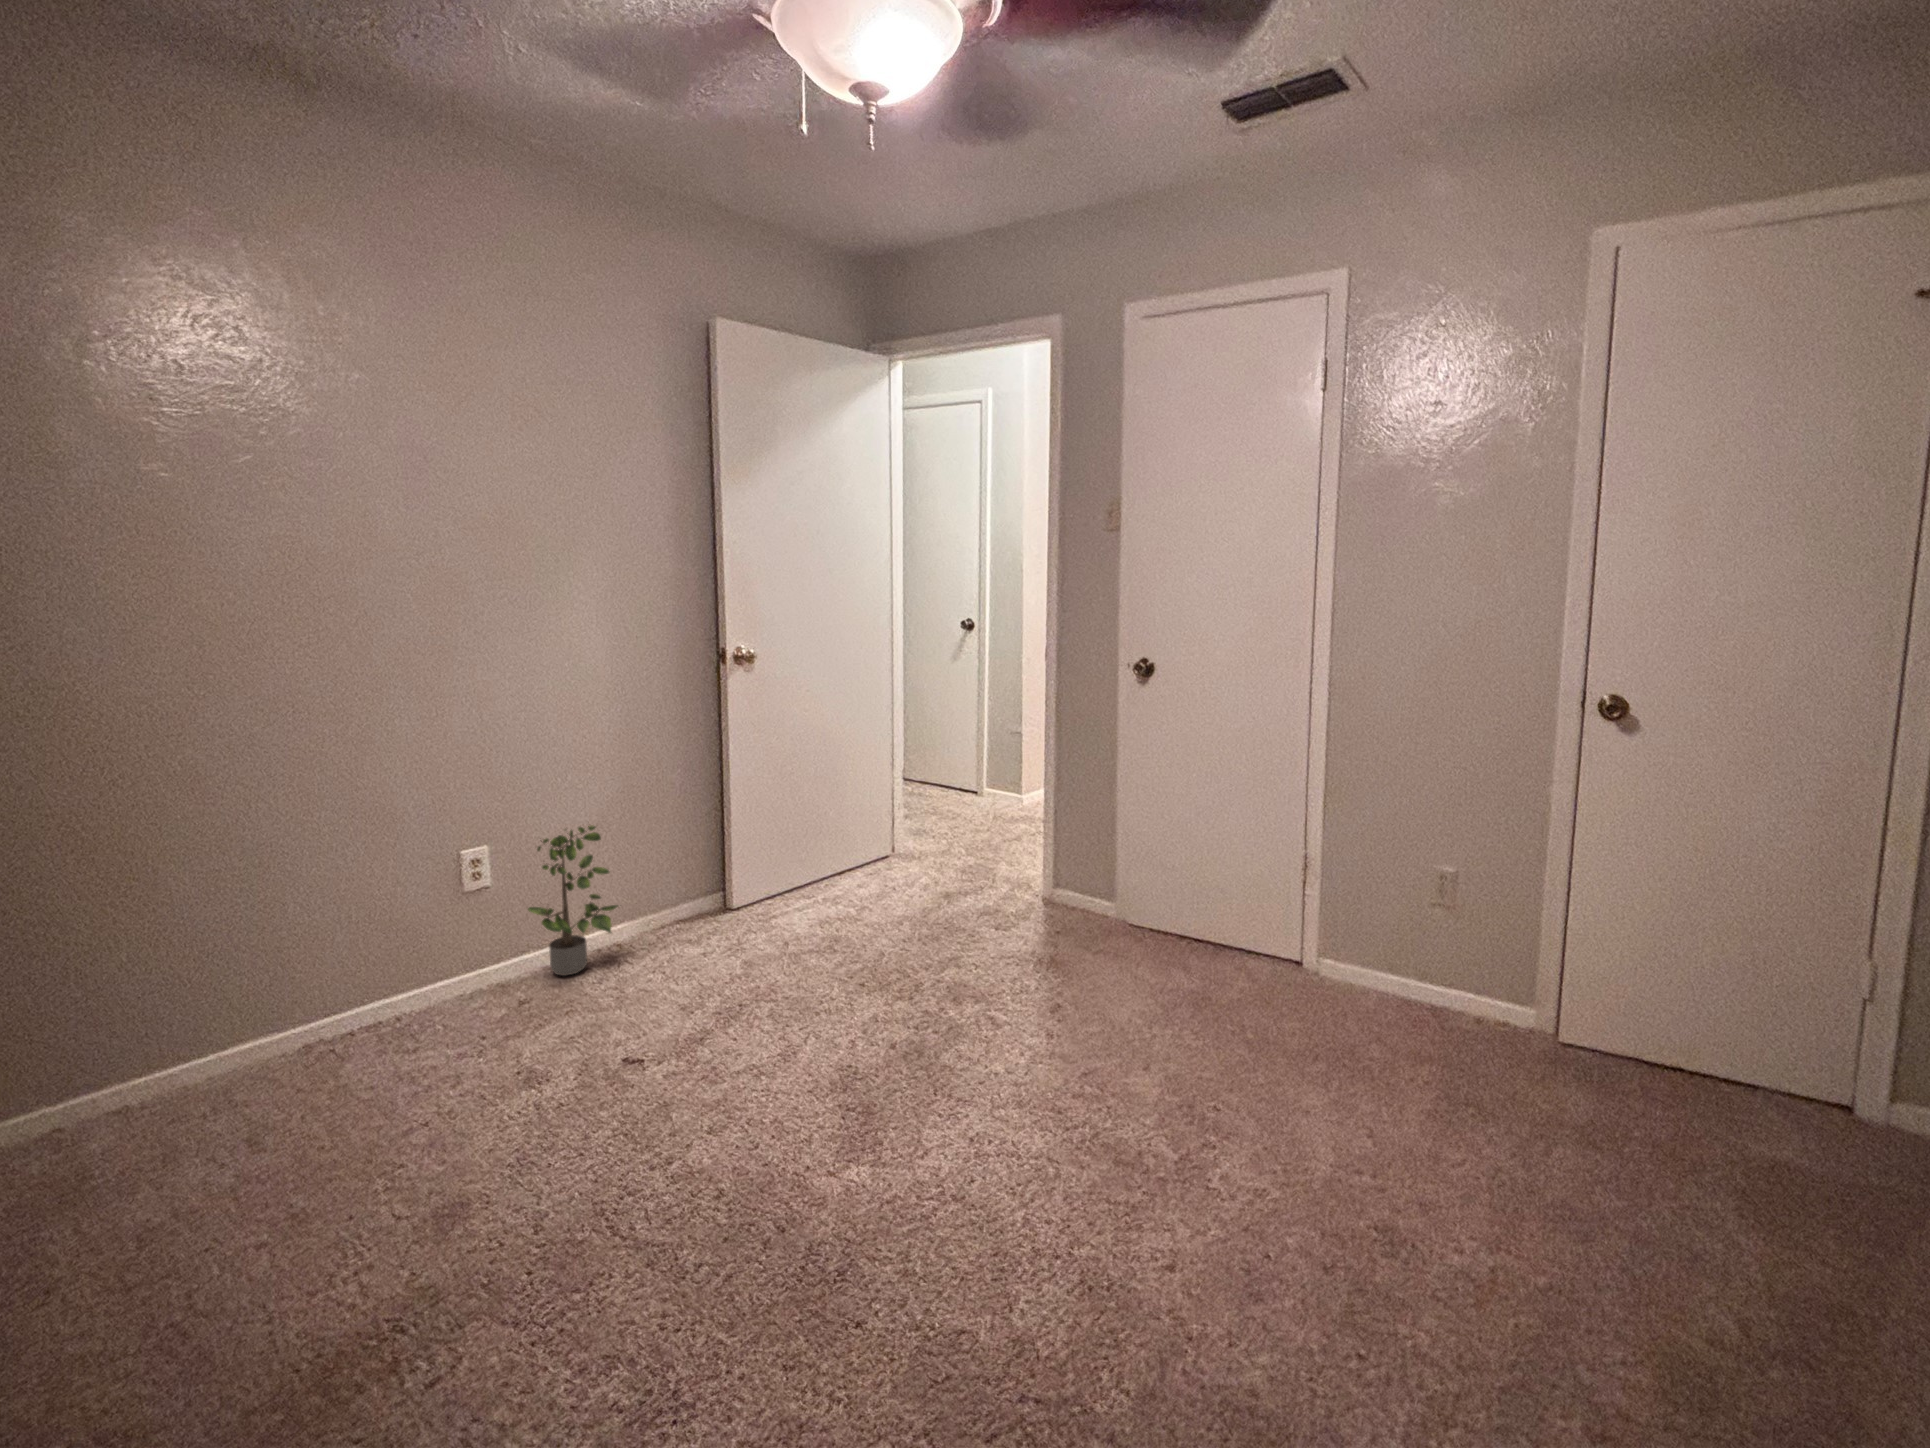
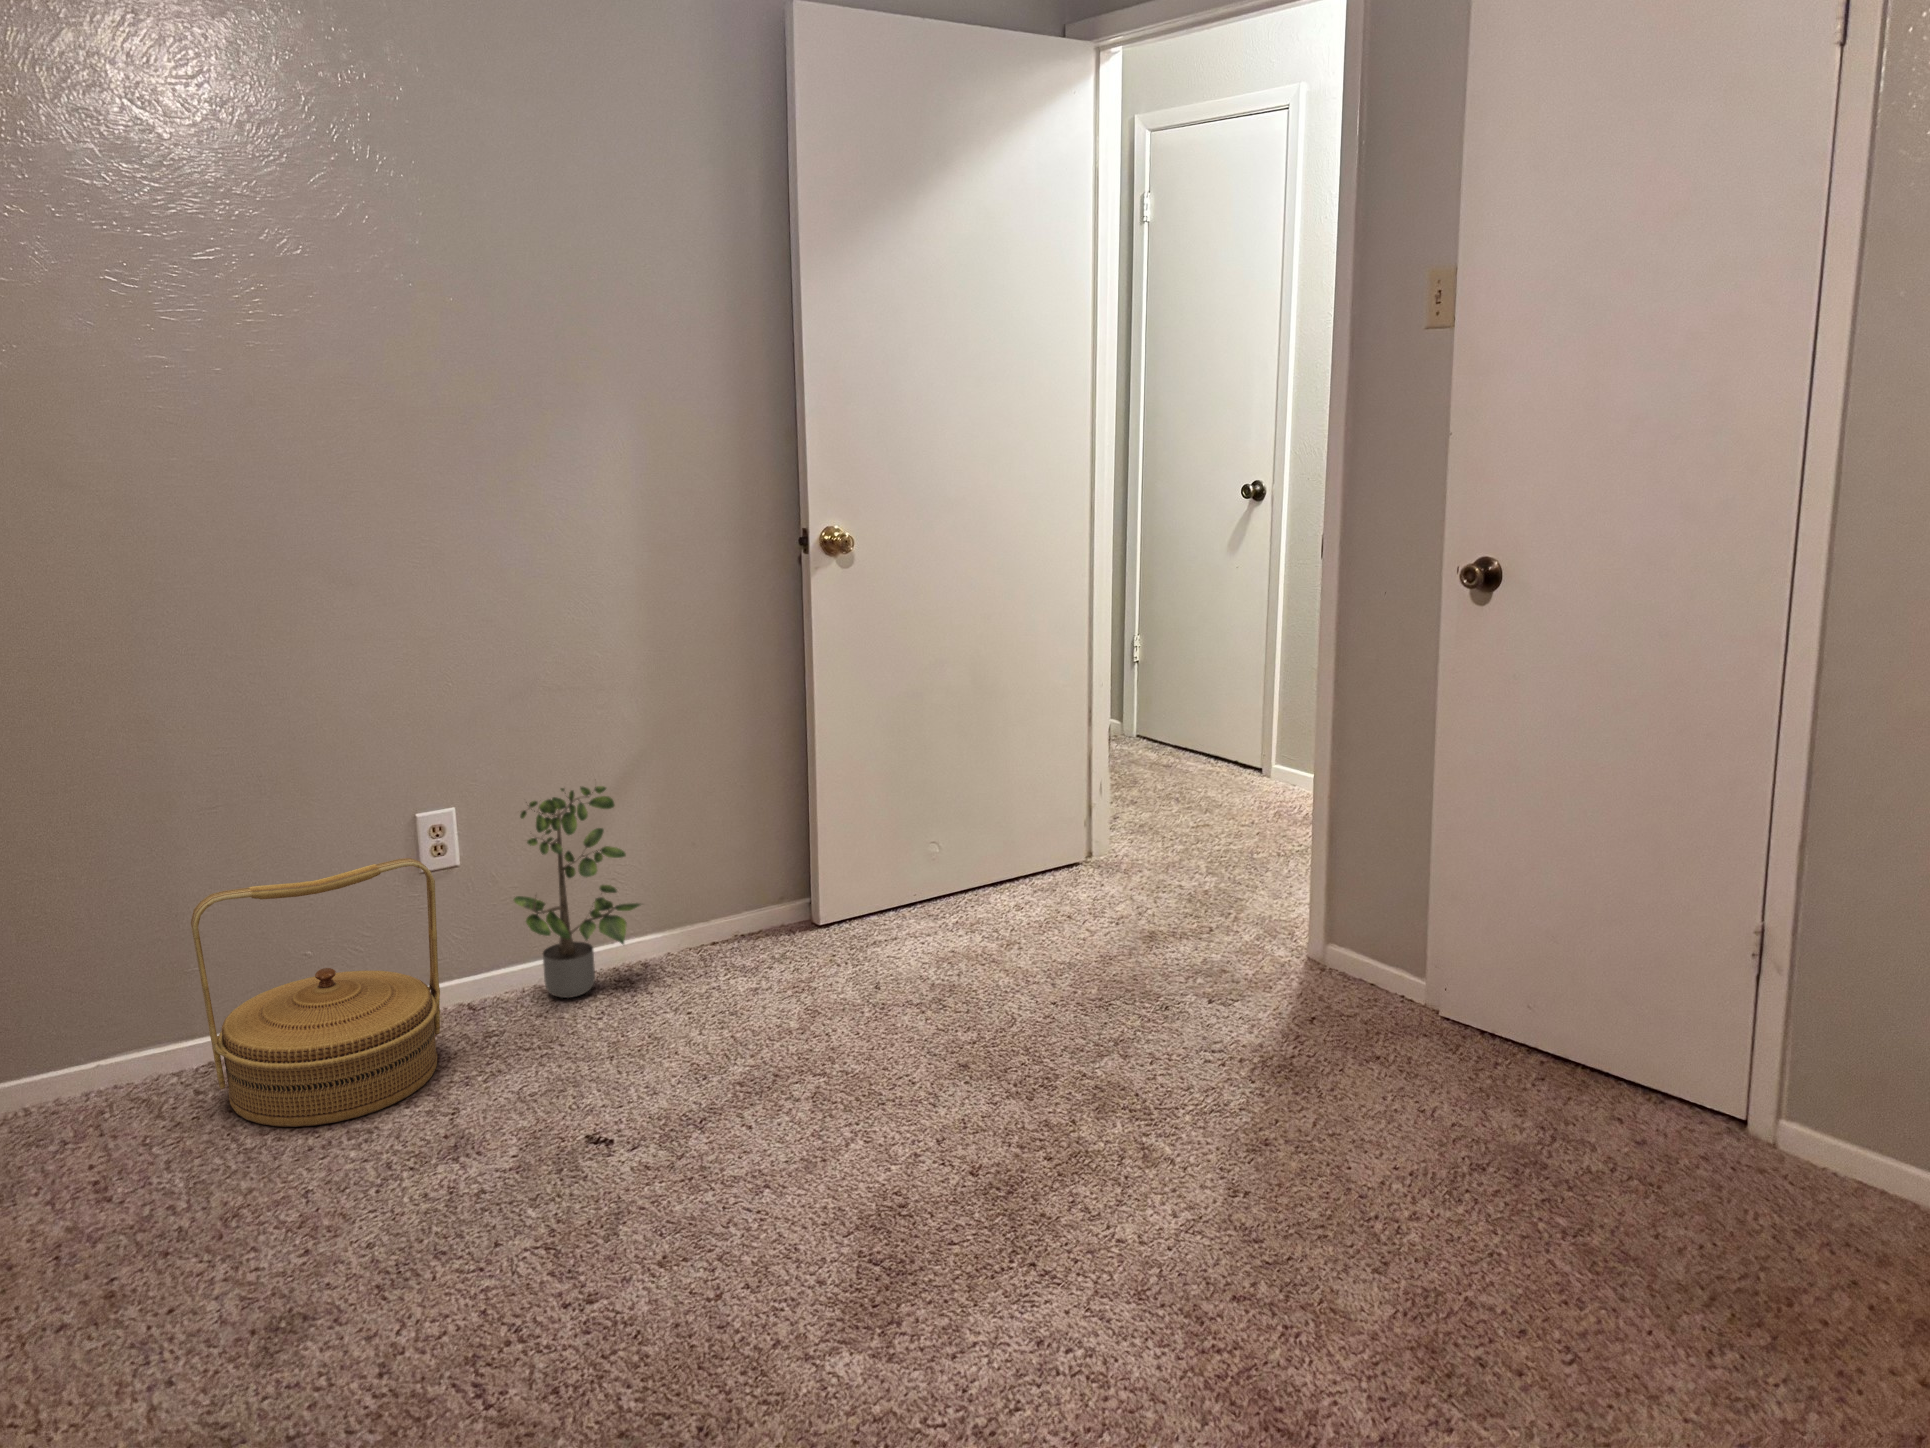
woven basket: none [301,884,488,1089] -> present [191,858,440,1127]

